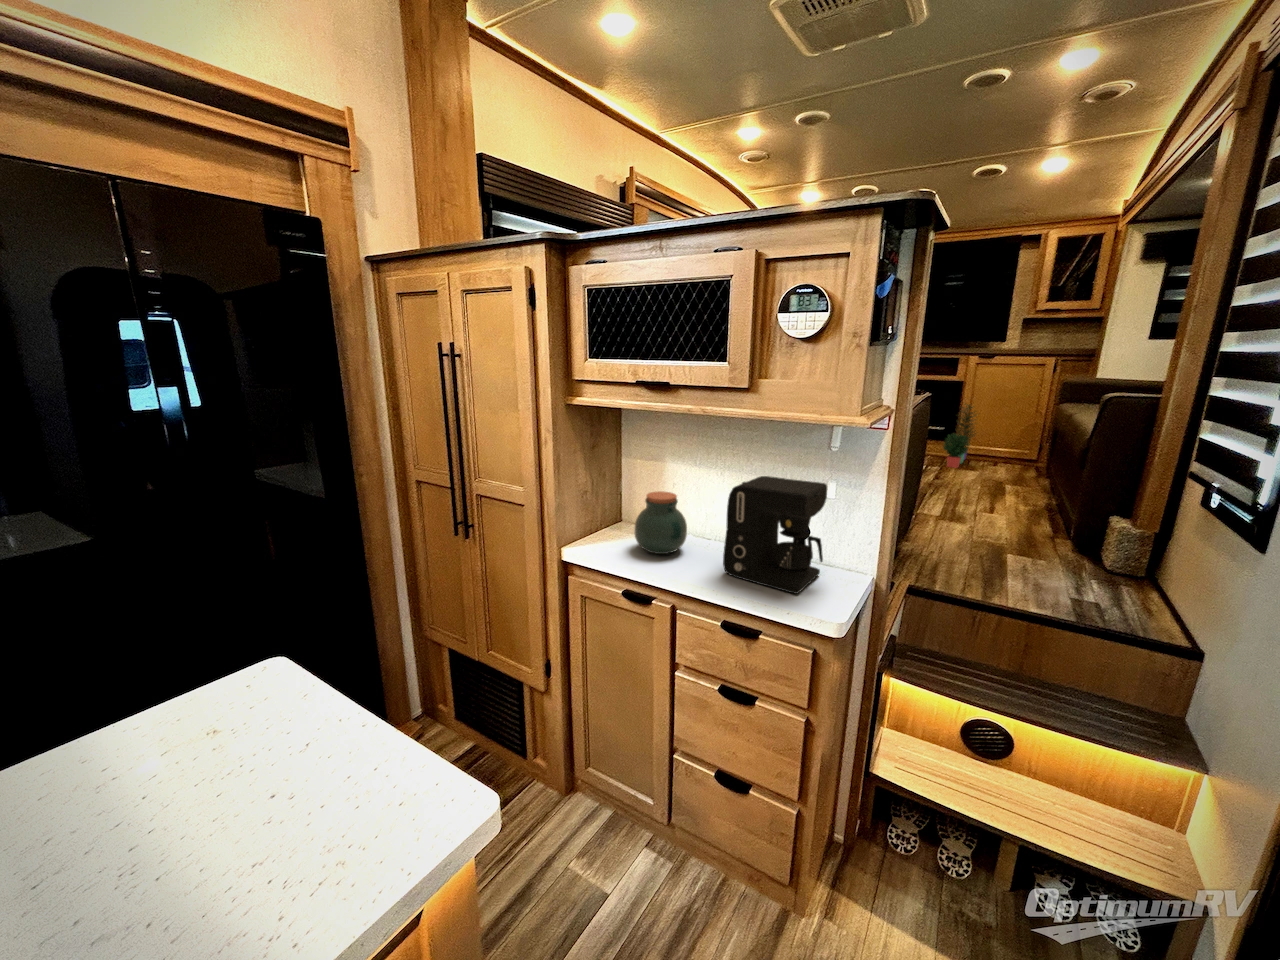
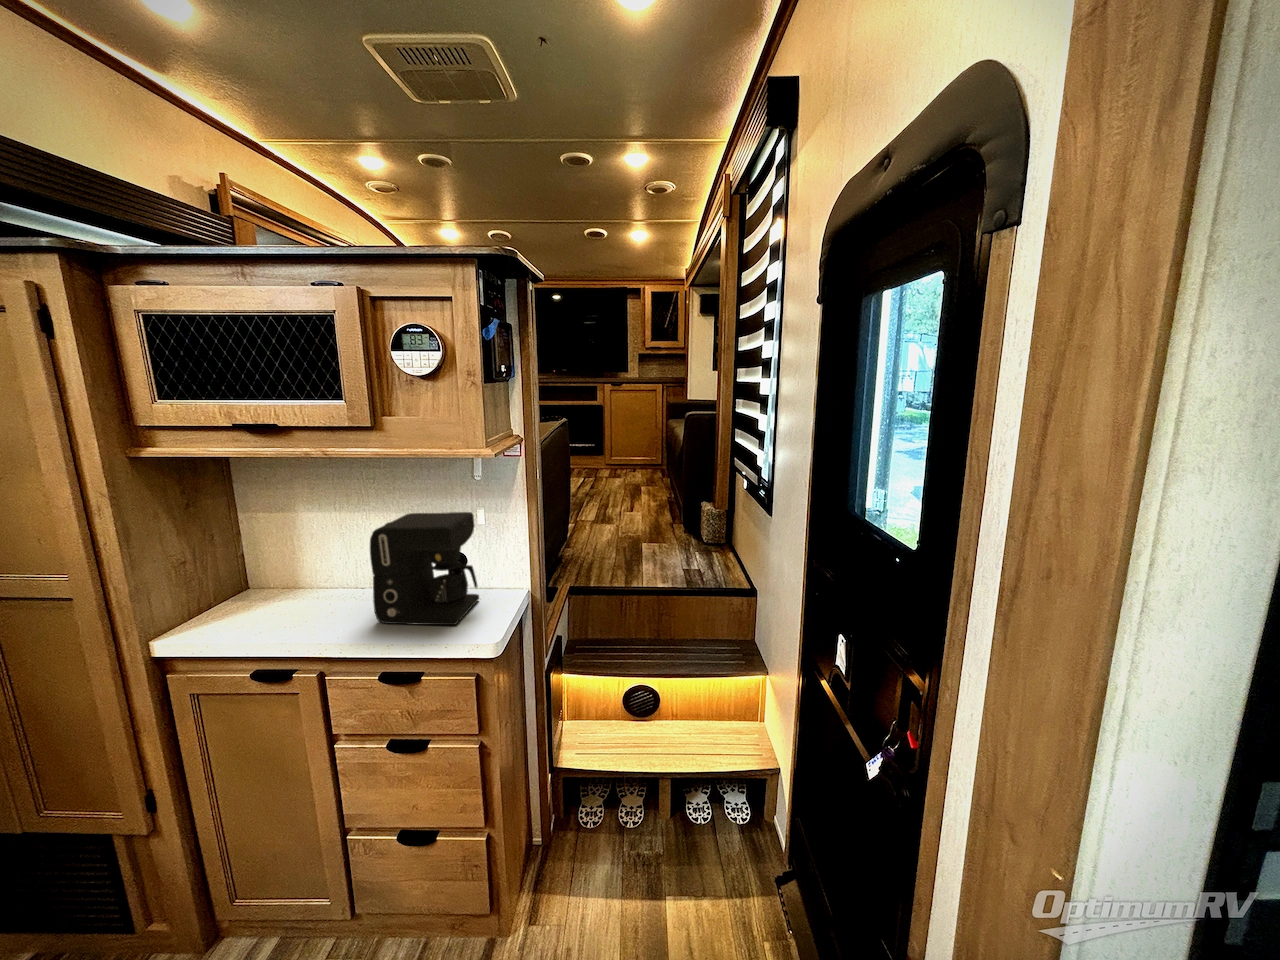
potted plant: present [943,405,976,468] -> none [596,422,621,477]
jar: present [634,491,687,554] -> none [258,547,330,620]

